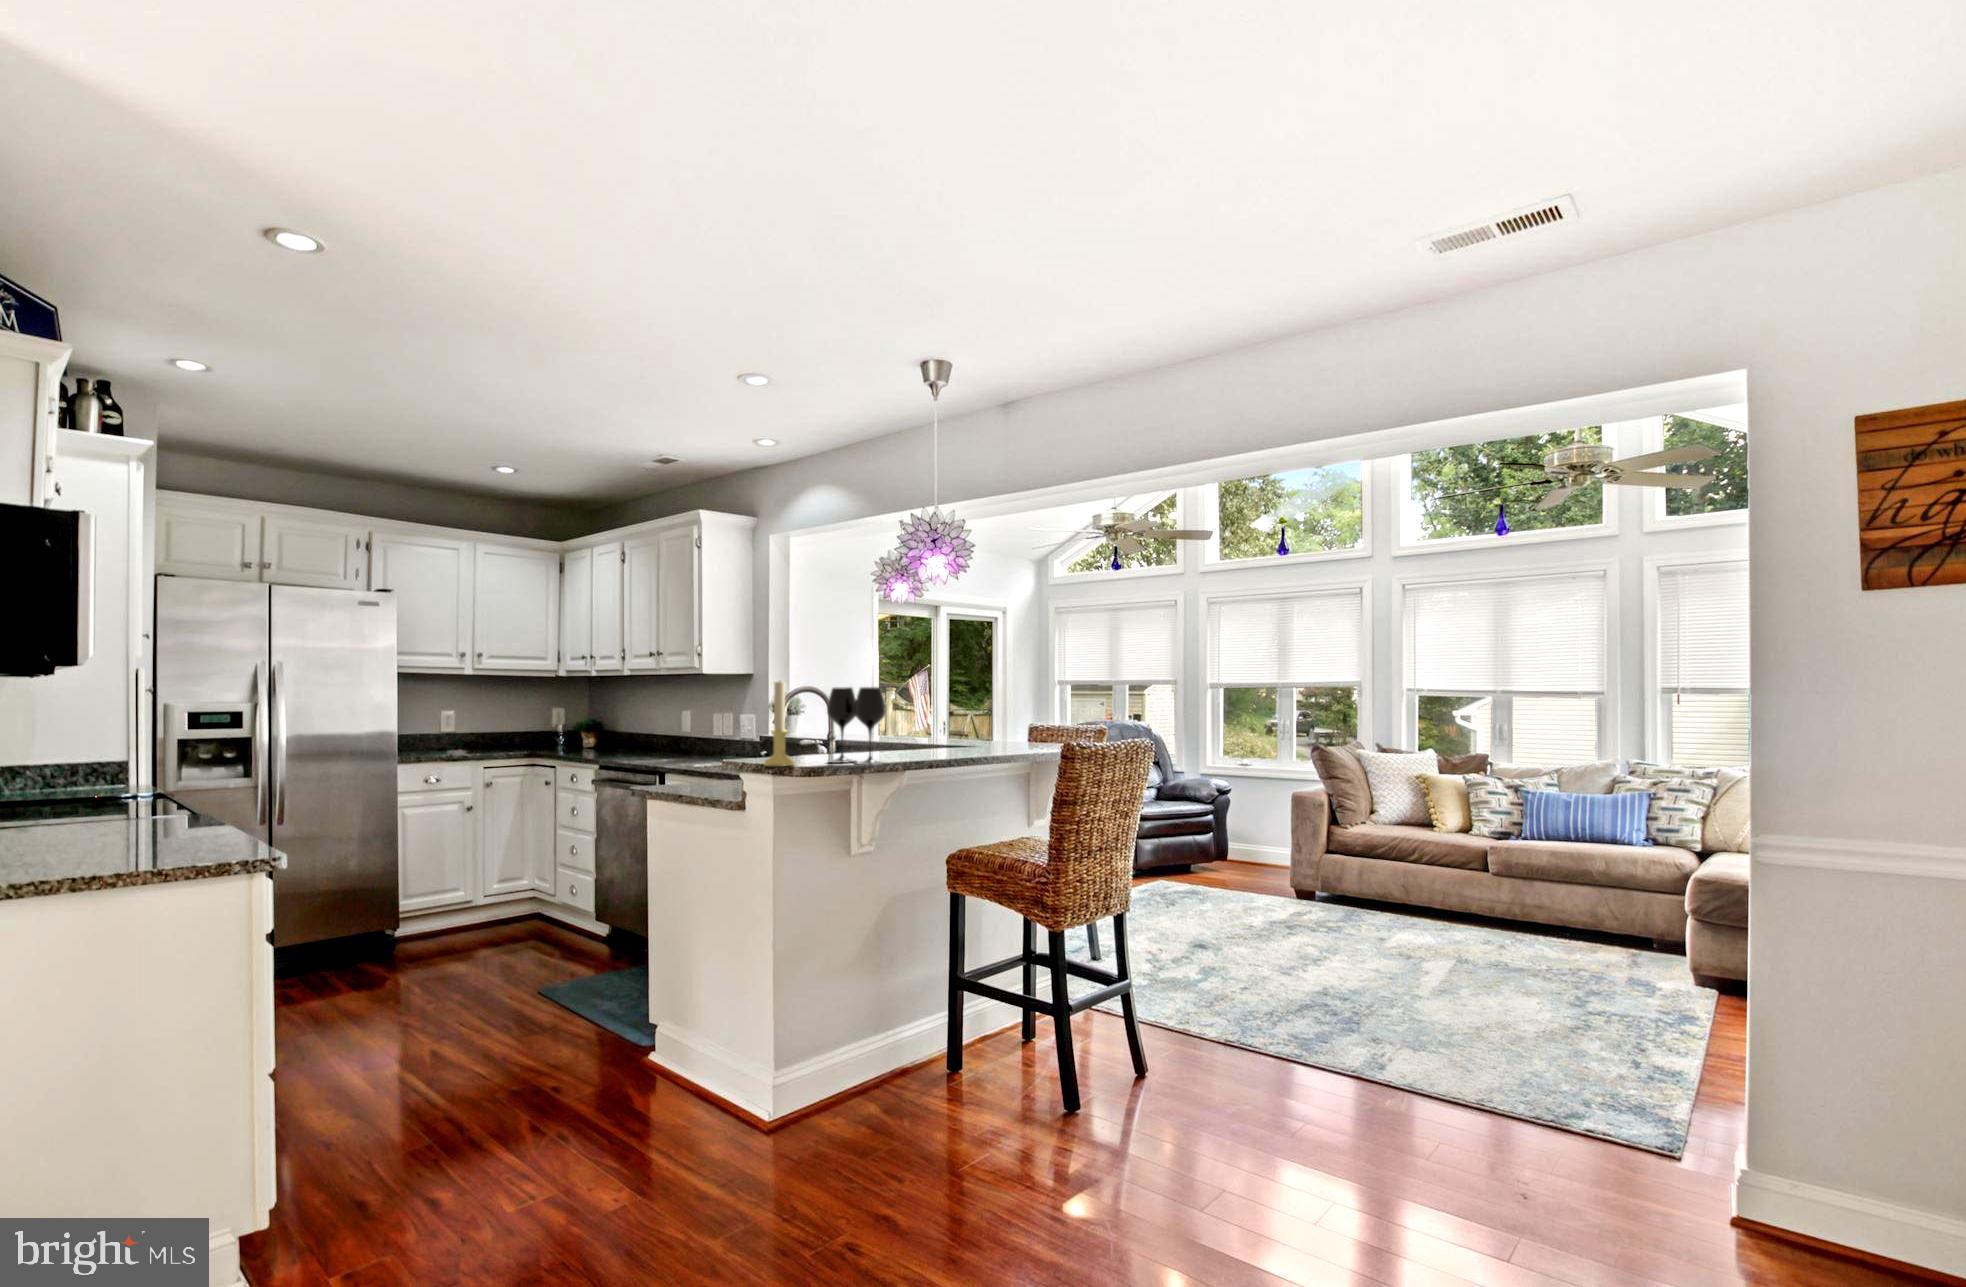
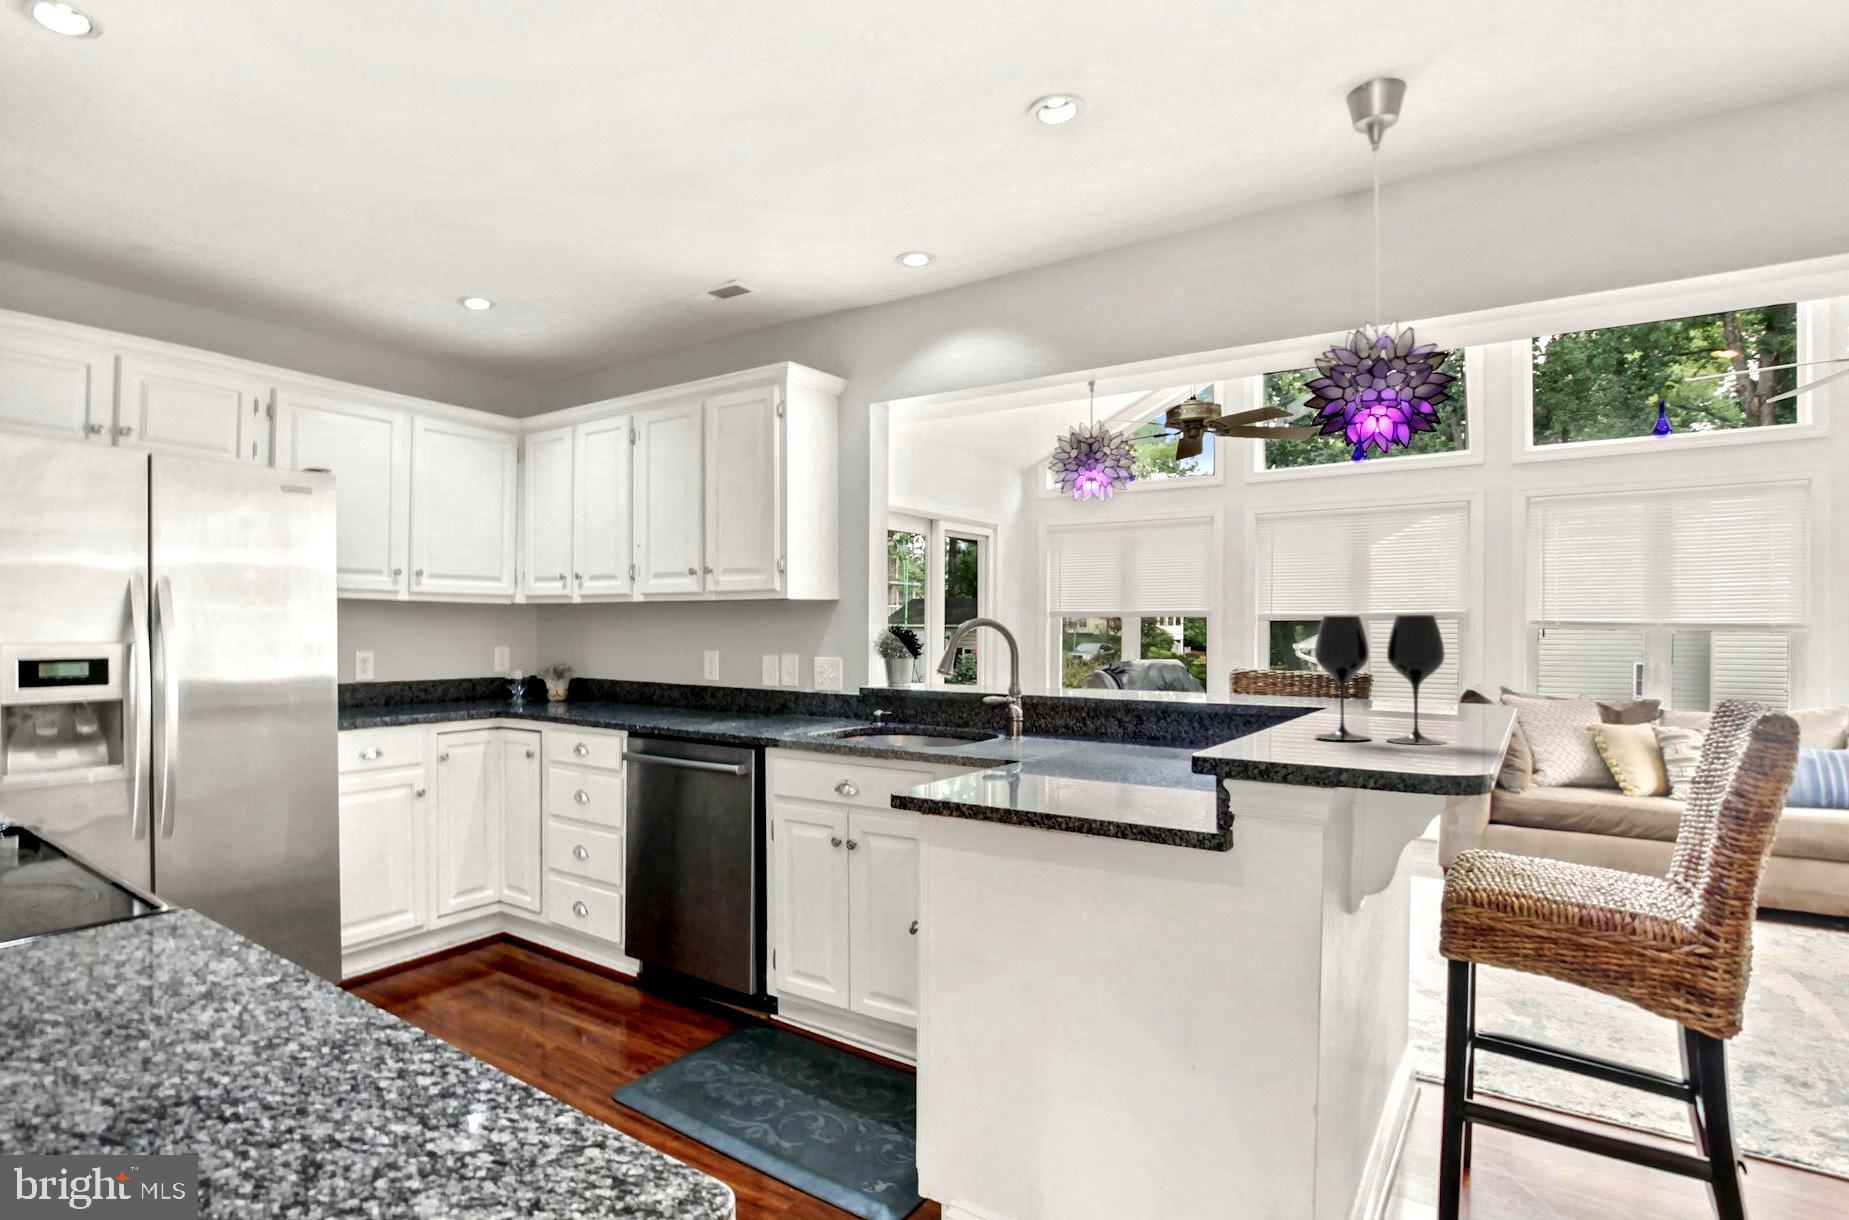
candle holder: present [764,681,794,767] -> none [1258,599,1312,751]

